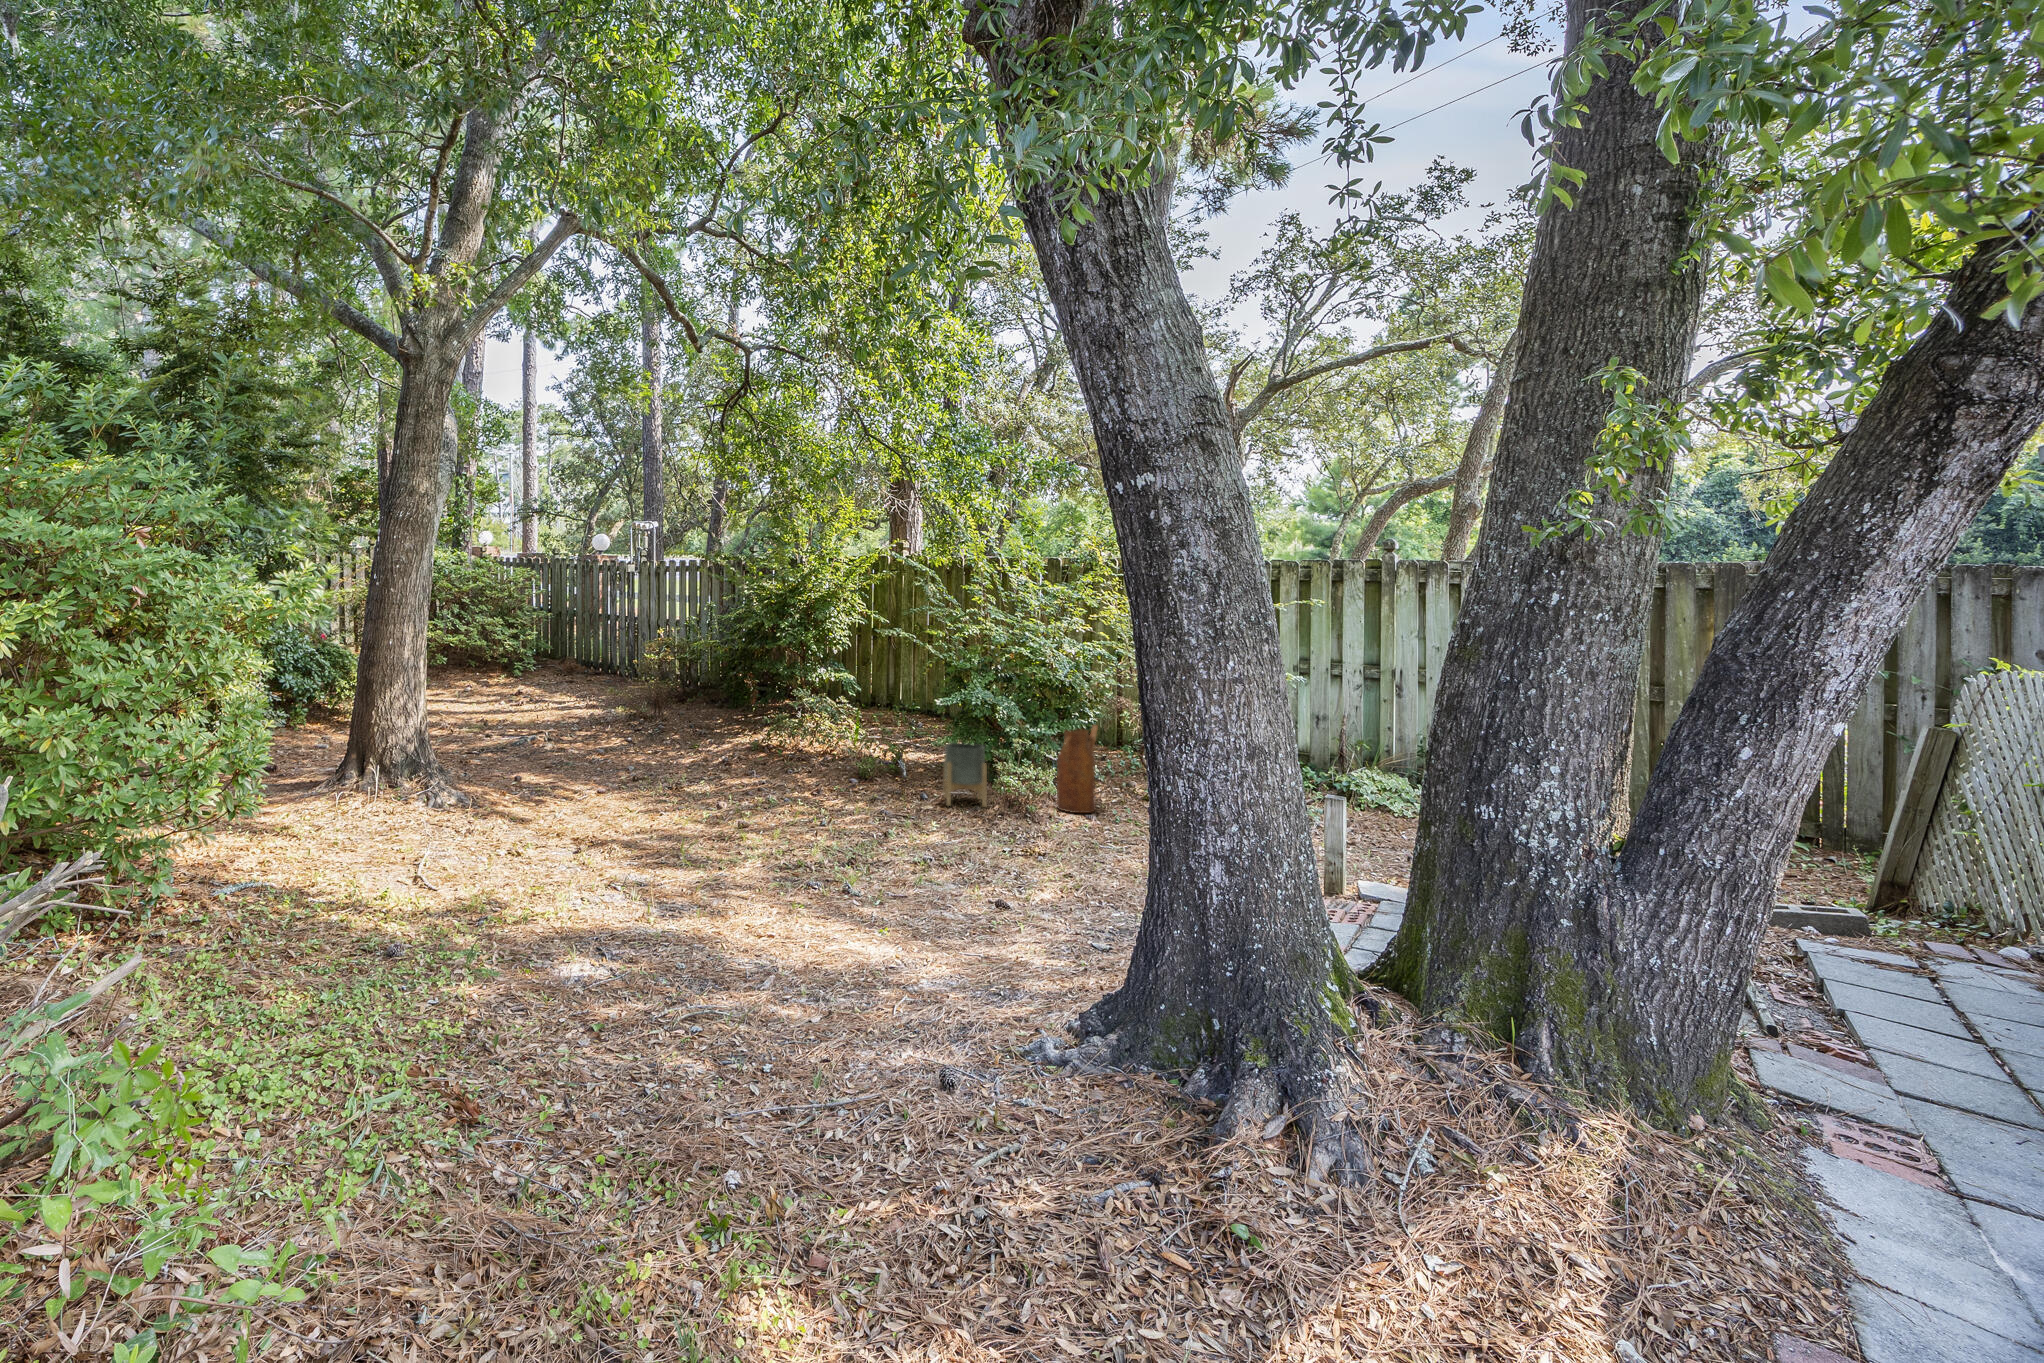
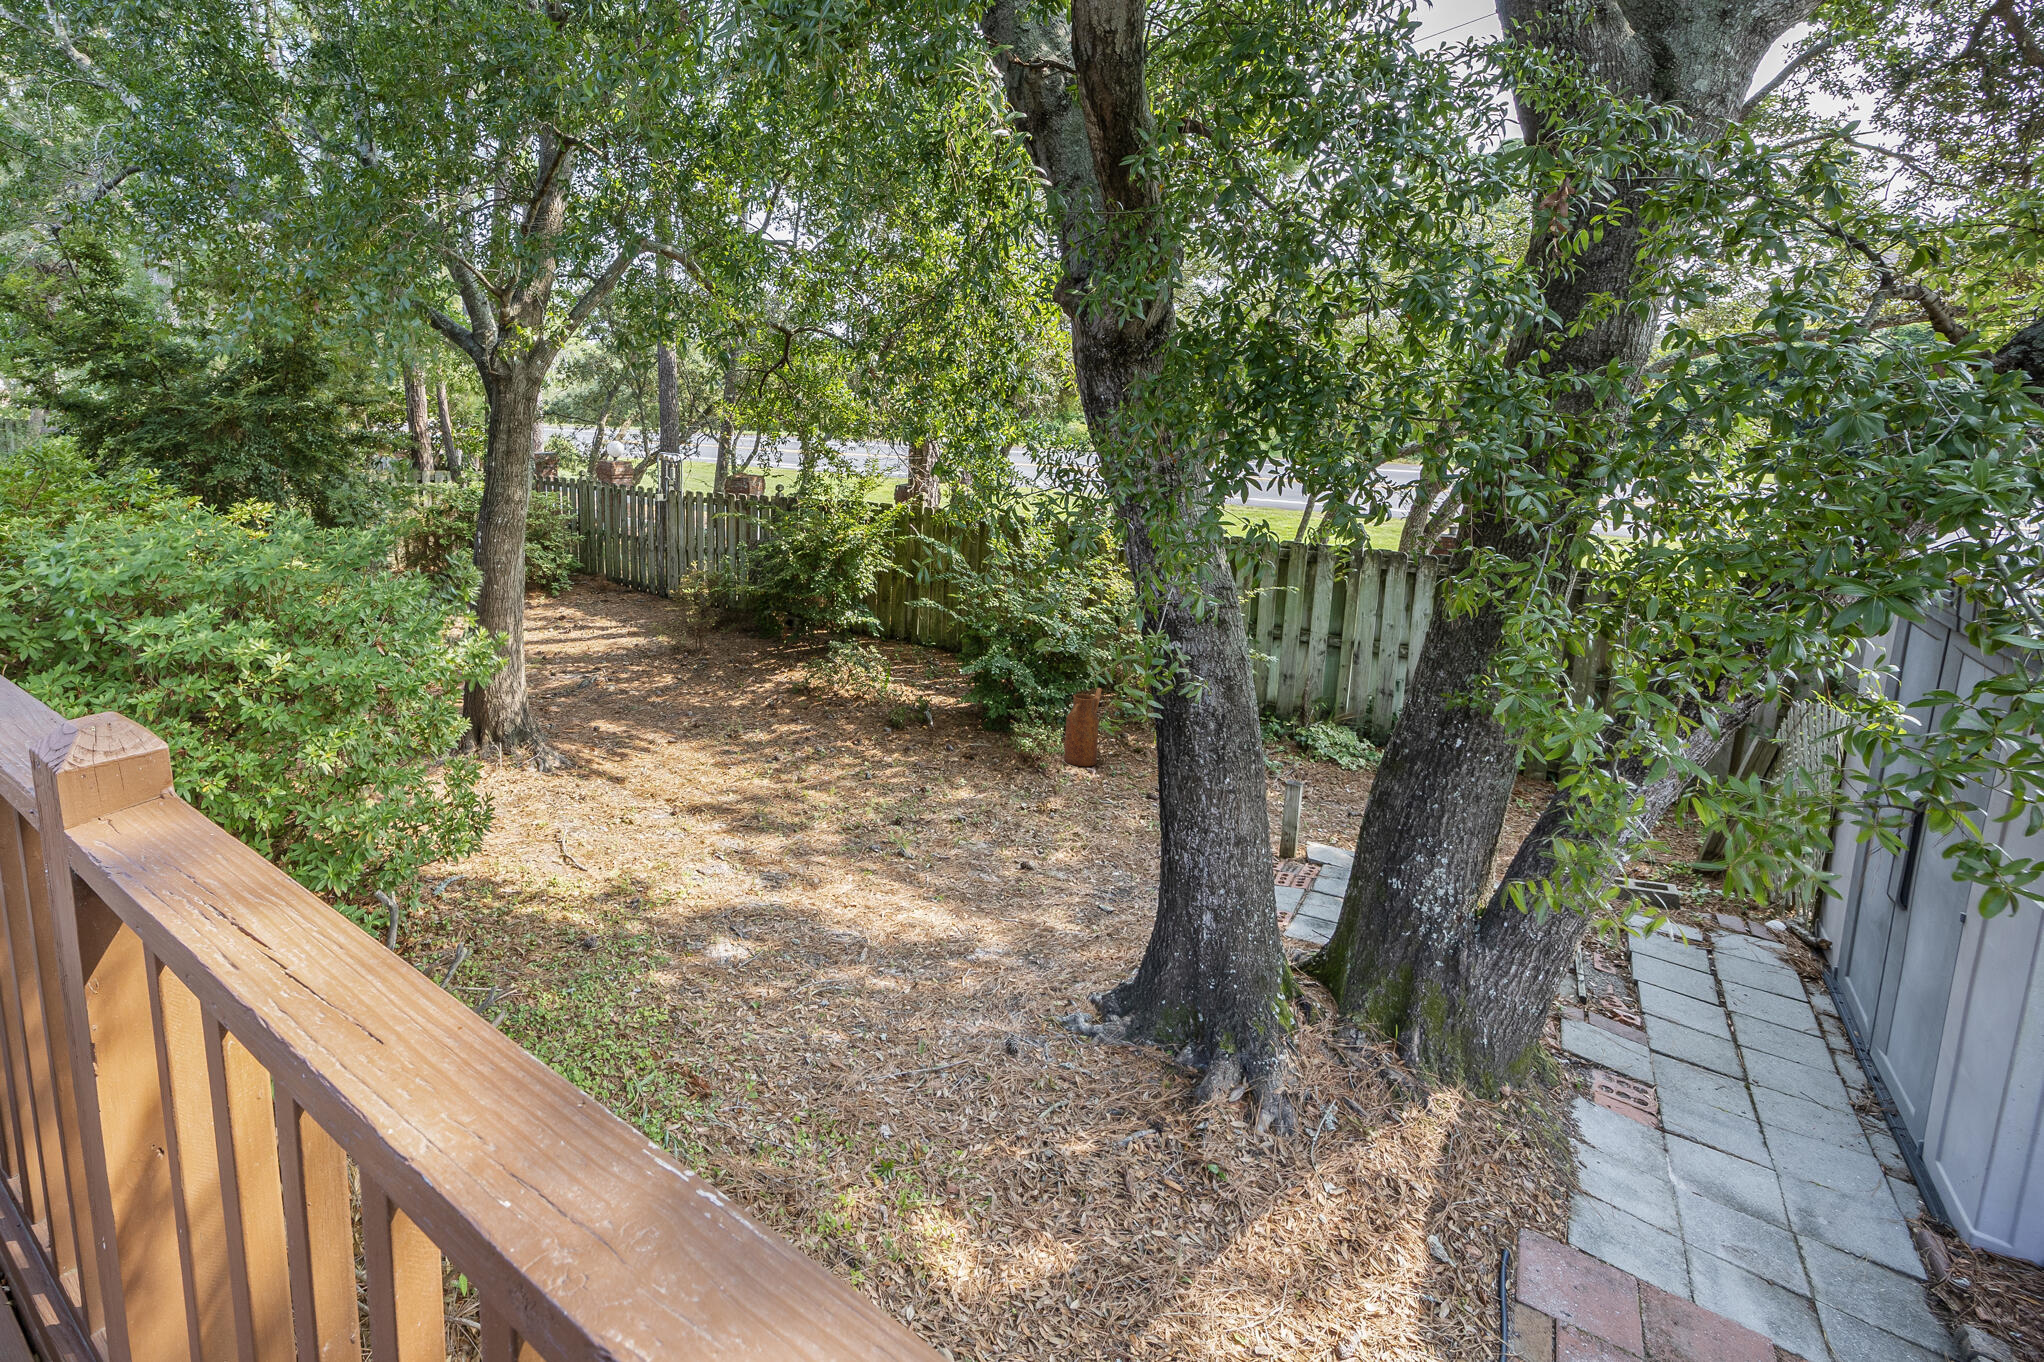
planter: present [943,743,987,807] -> none [967,703,1007,760]

